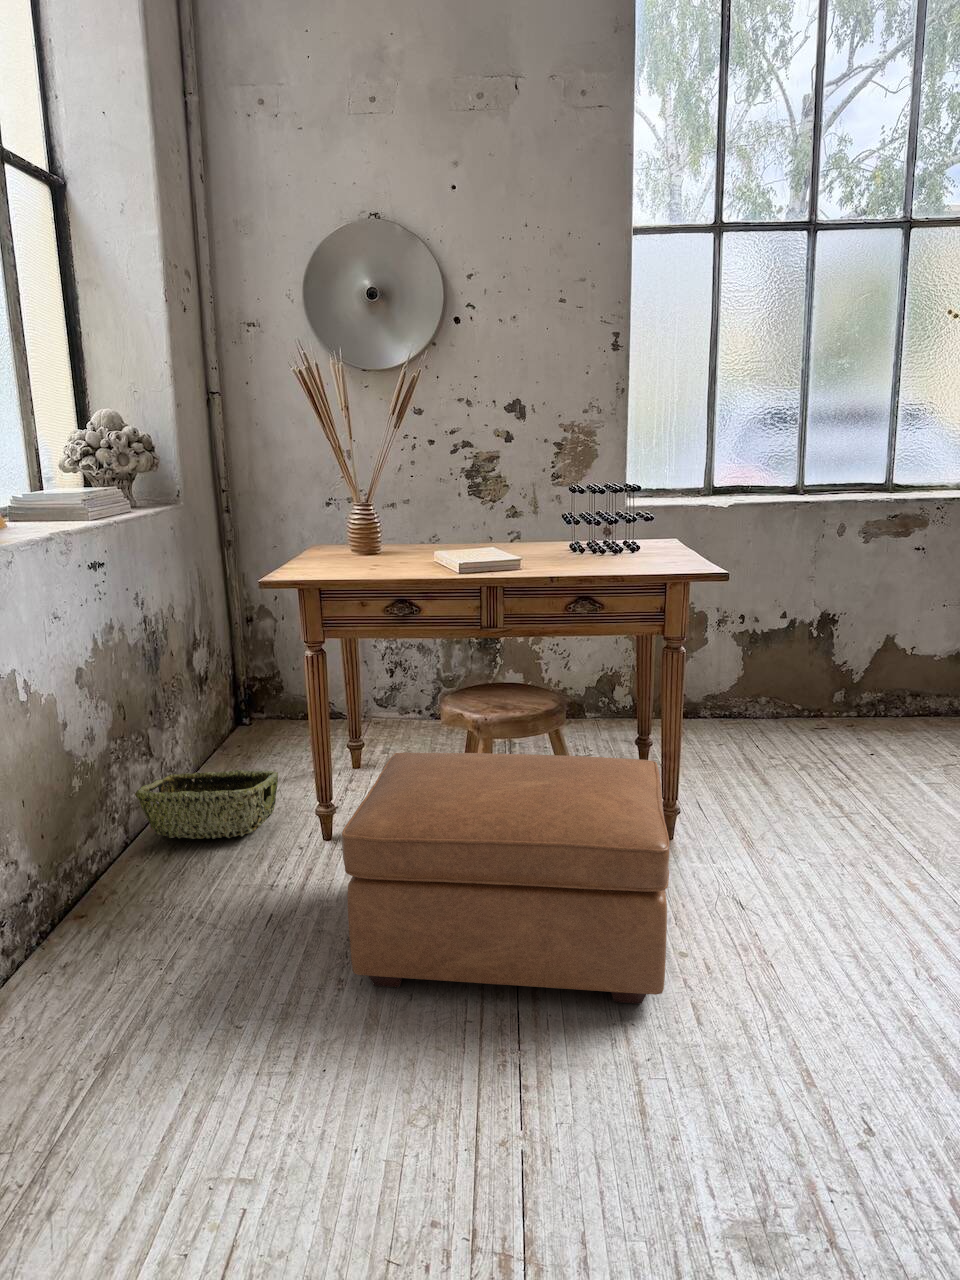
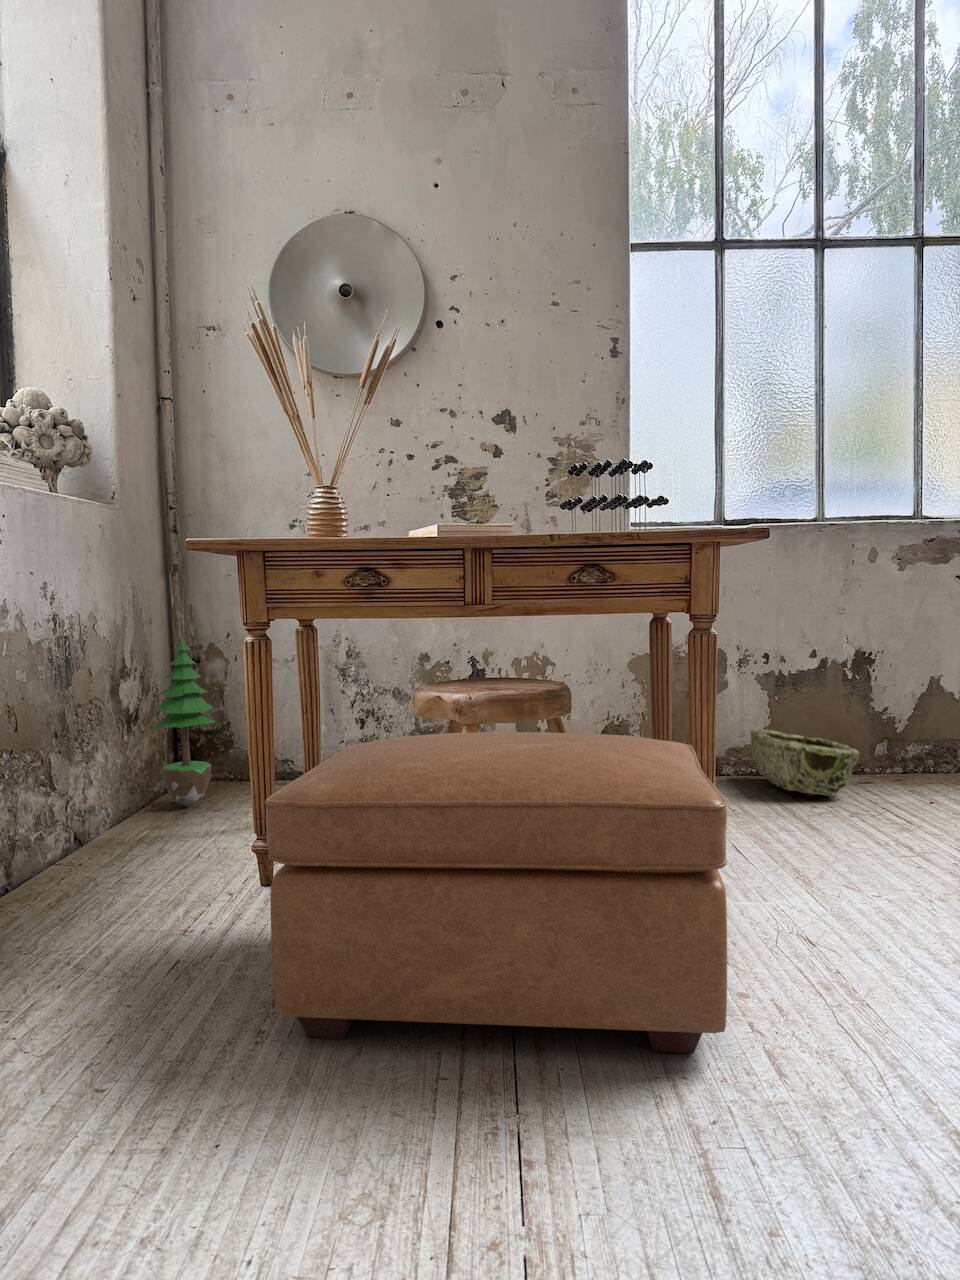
potted tree: none [219,610,273,749] -> present [153,636,216,806]
woven basket: present [135,770,278,839] -> present [750,728,859,796]

